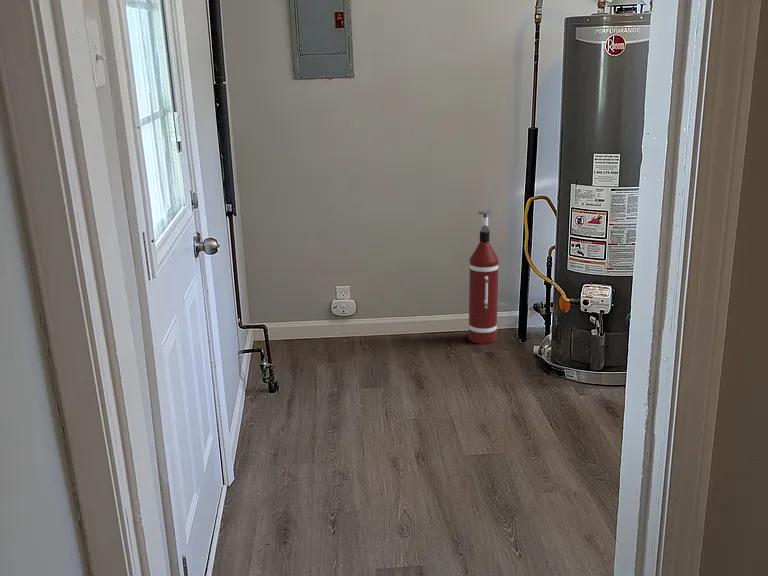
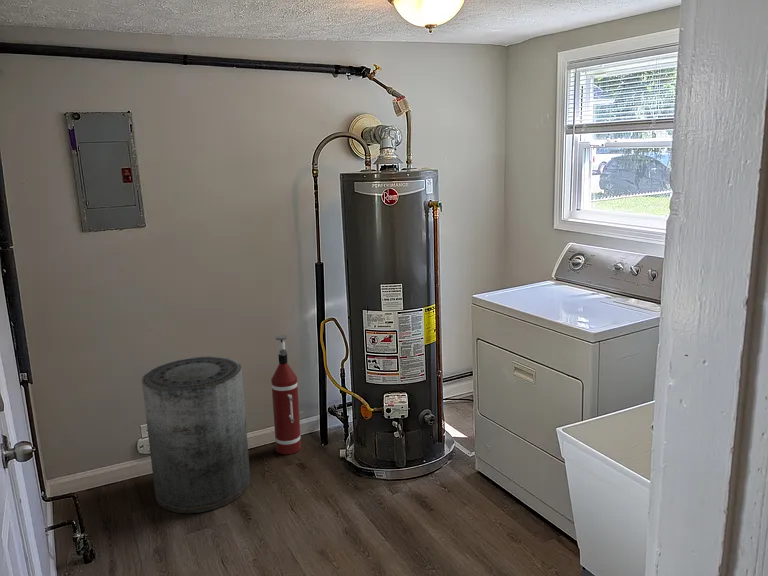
trash can: none [335,222,433,374] -> present [142,356,250,513]

